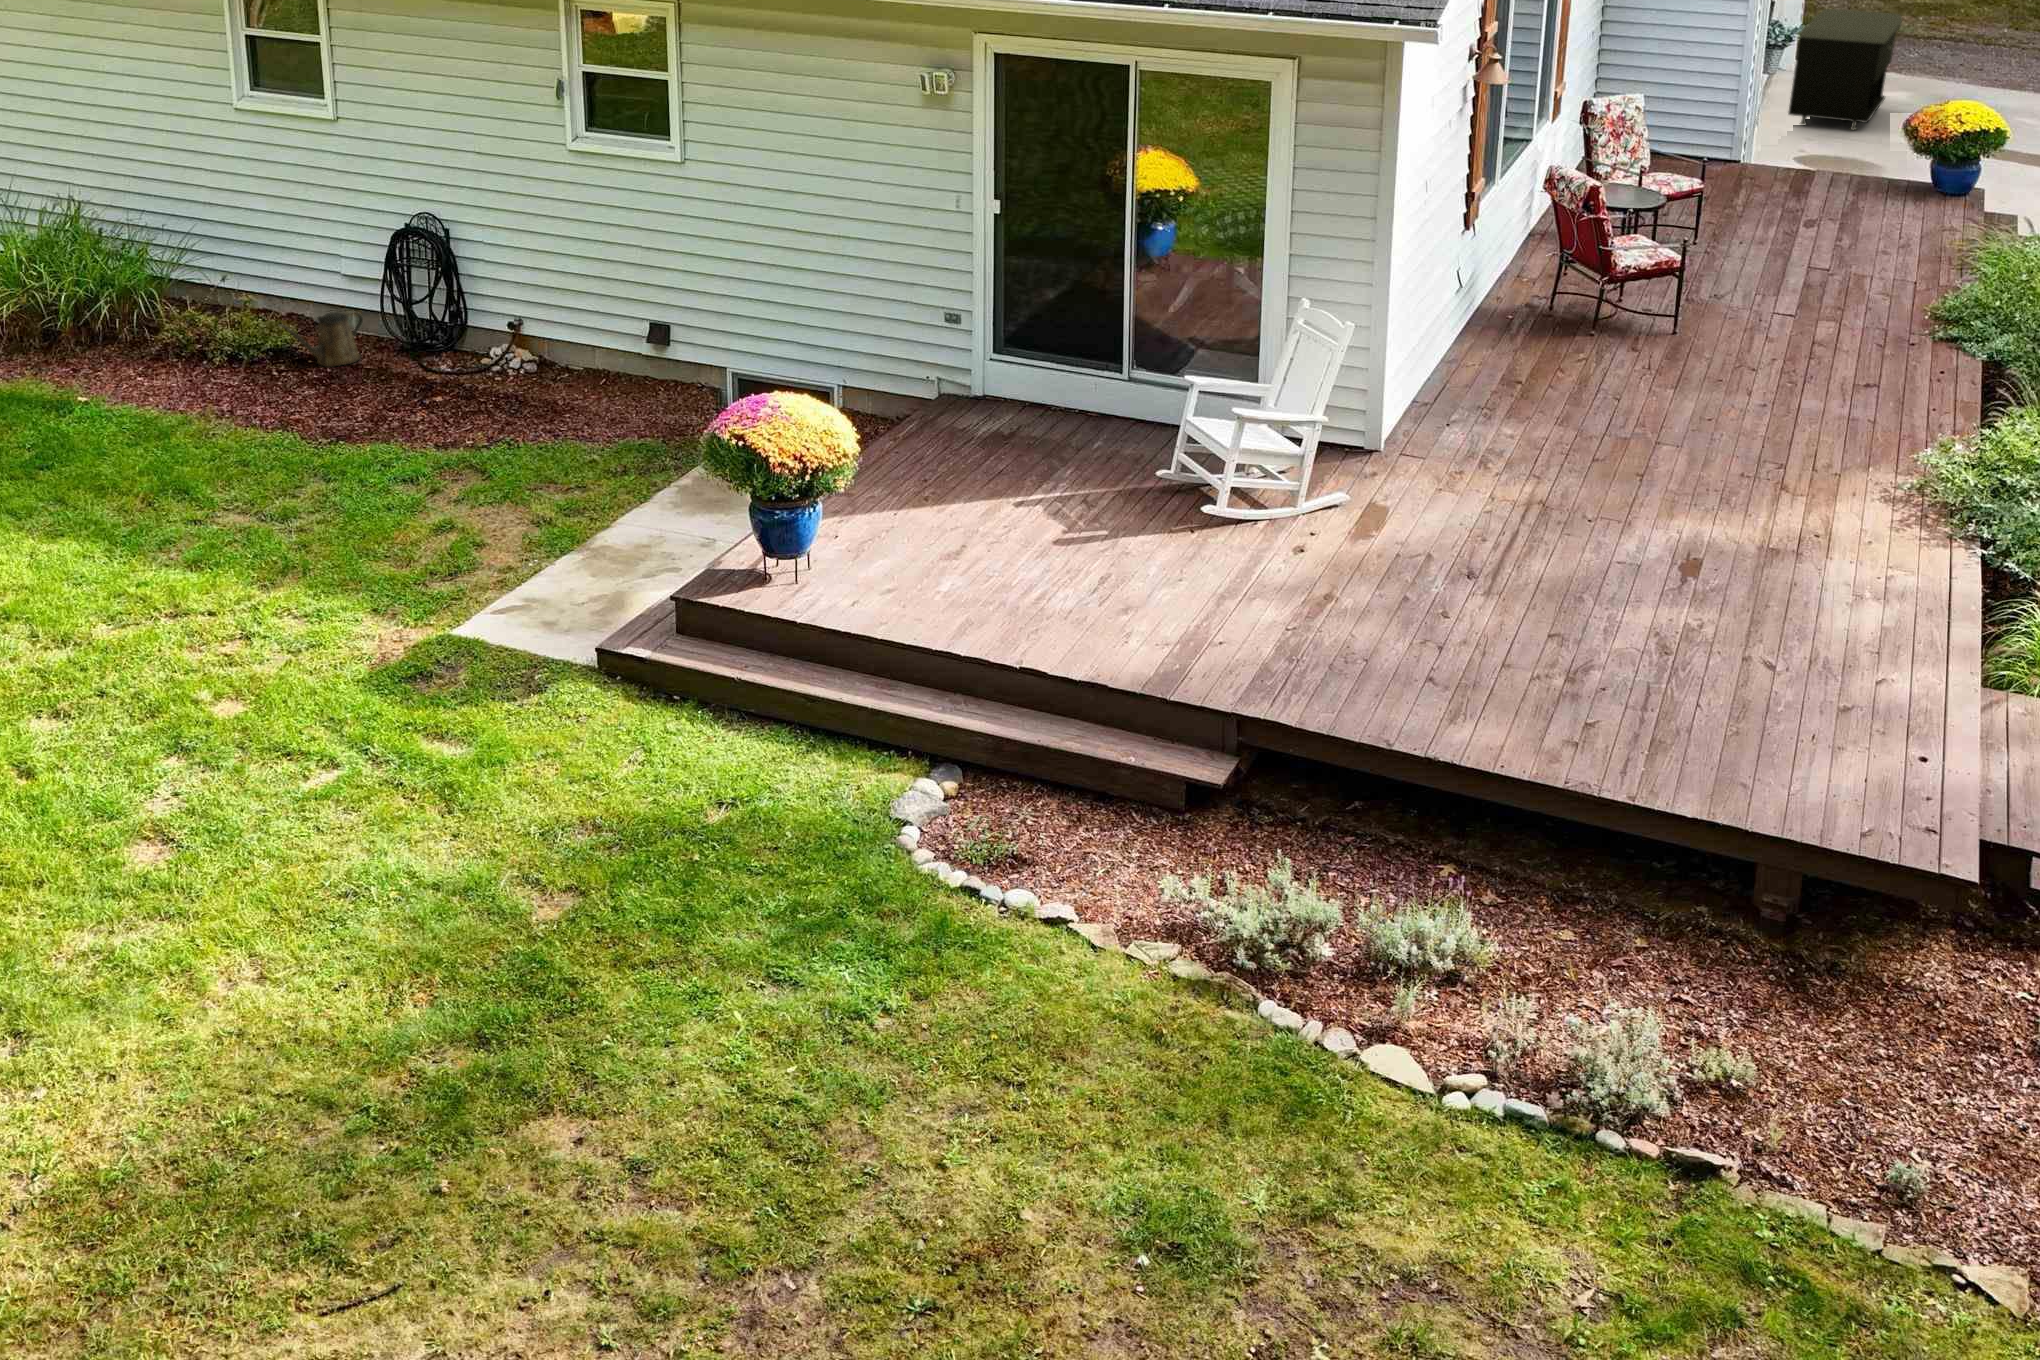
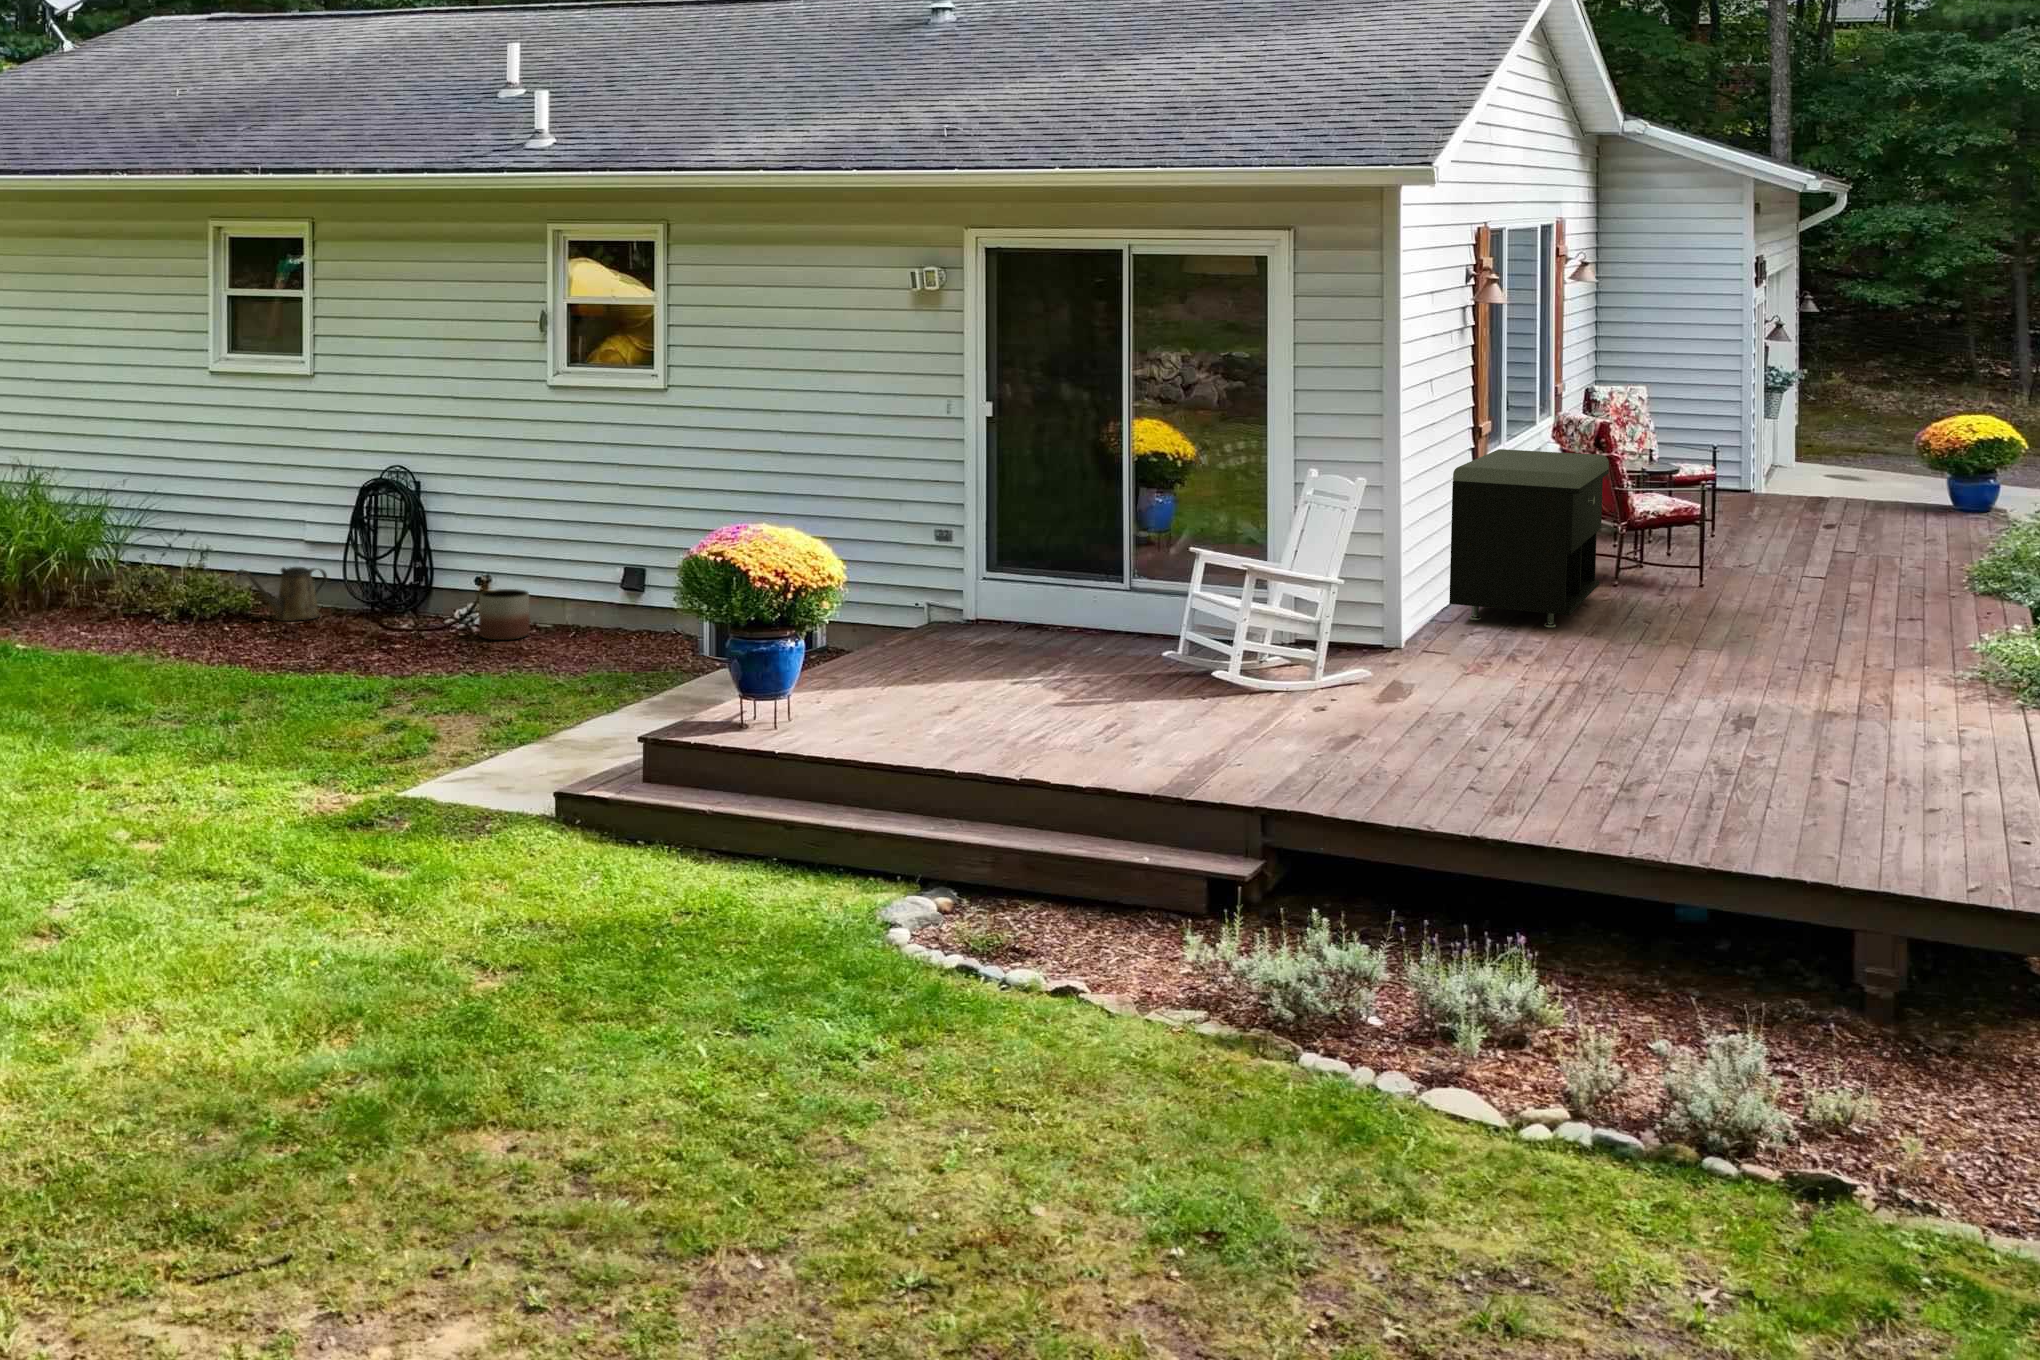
storage bench: present [1788,9,1902,130] -> present [1449,449,1609,628]
planter: none [511,337,563,391] -> present [479,589,530,640]

